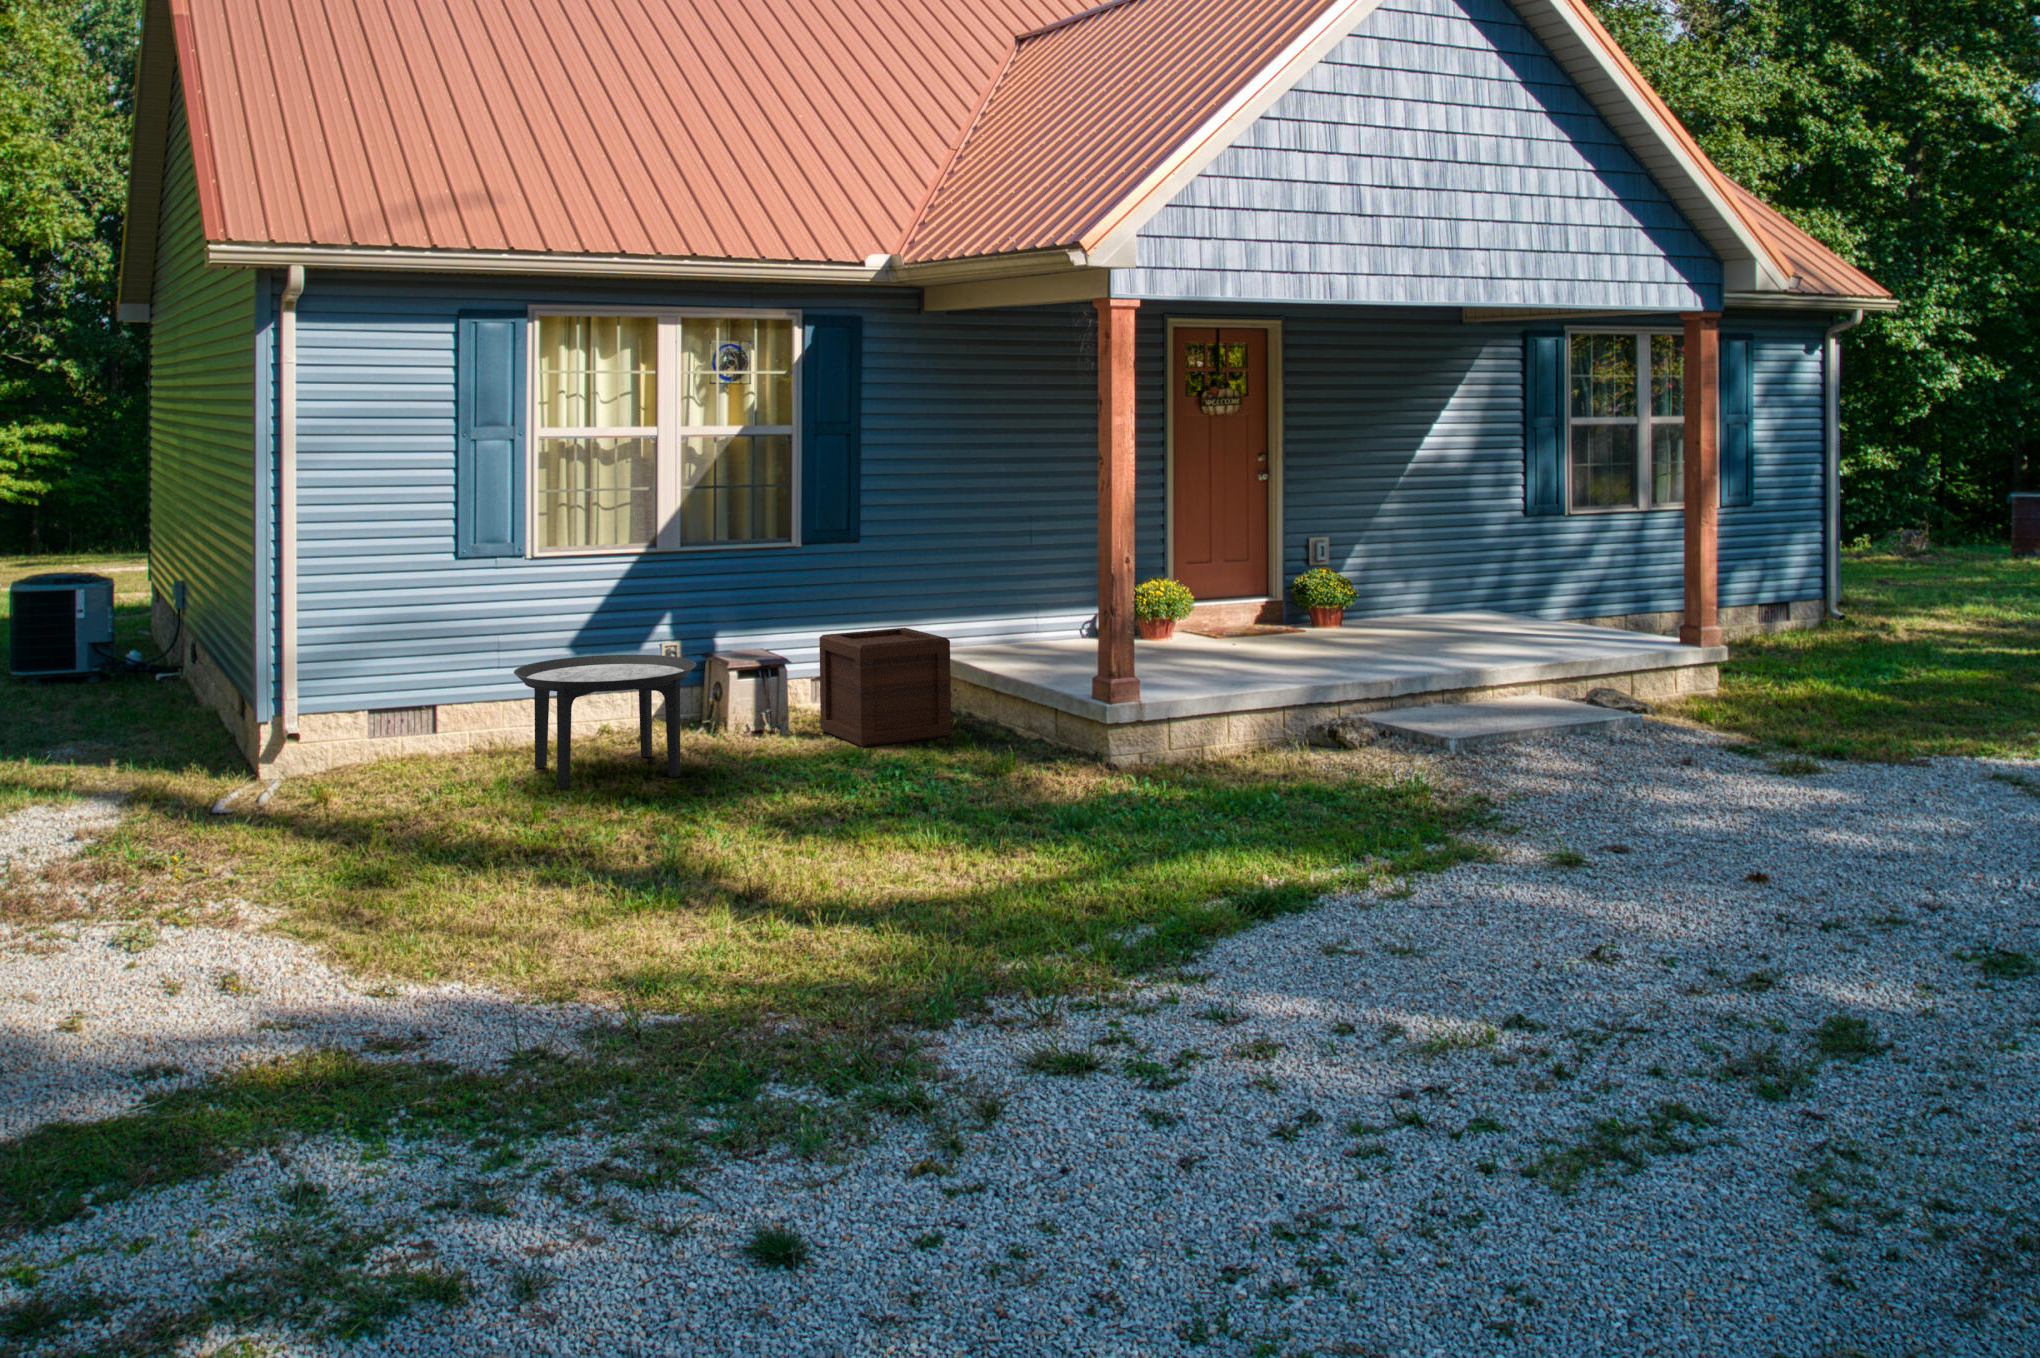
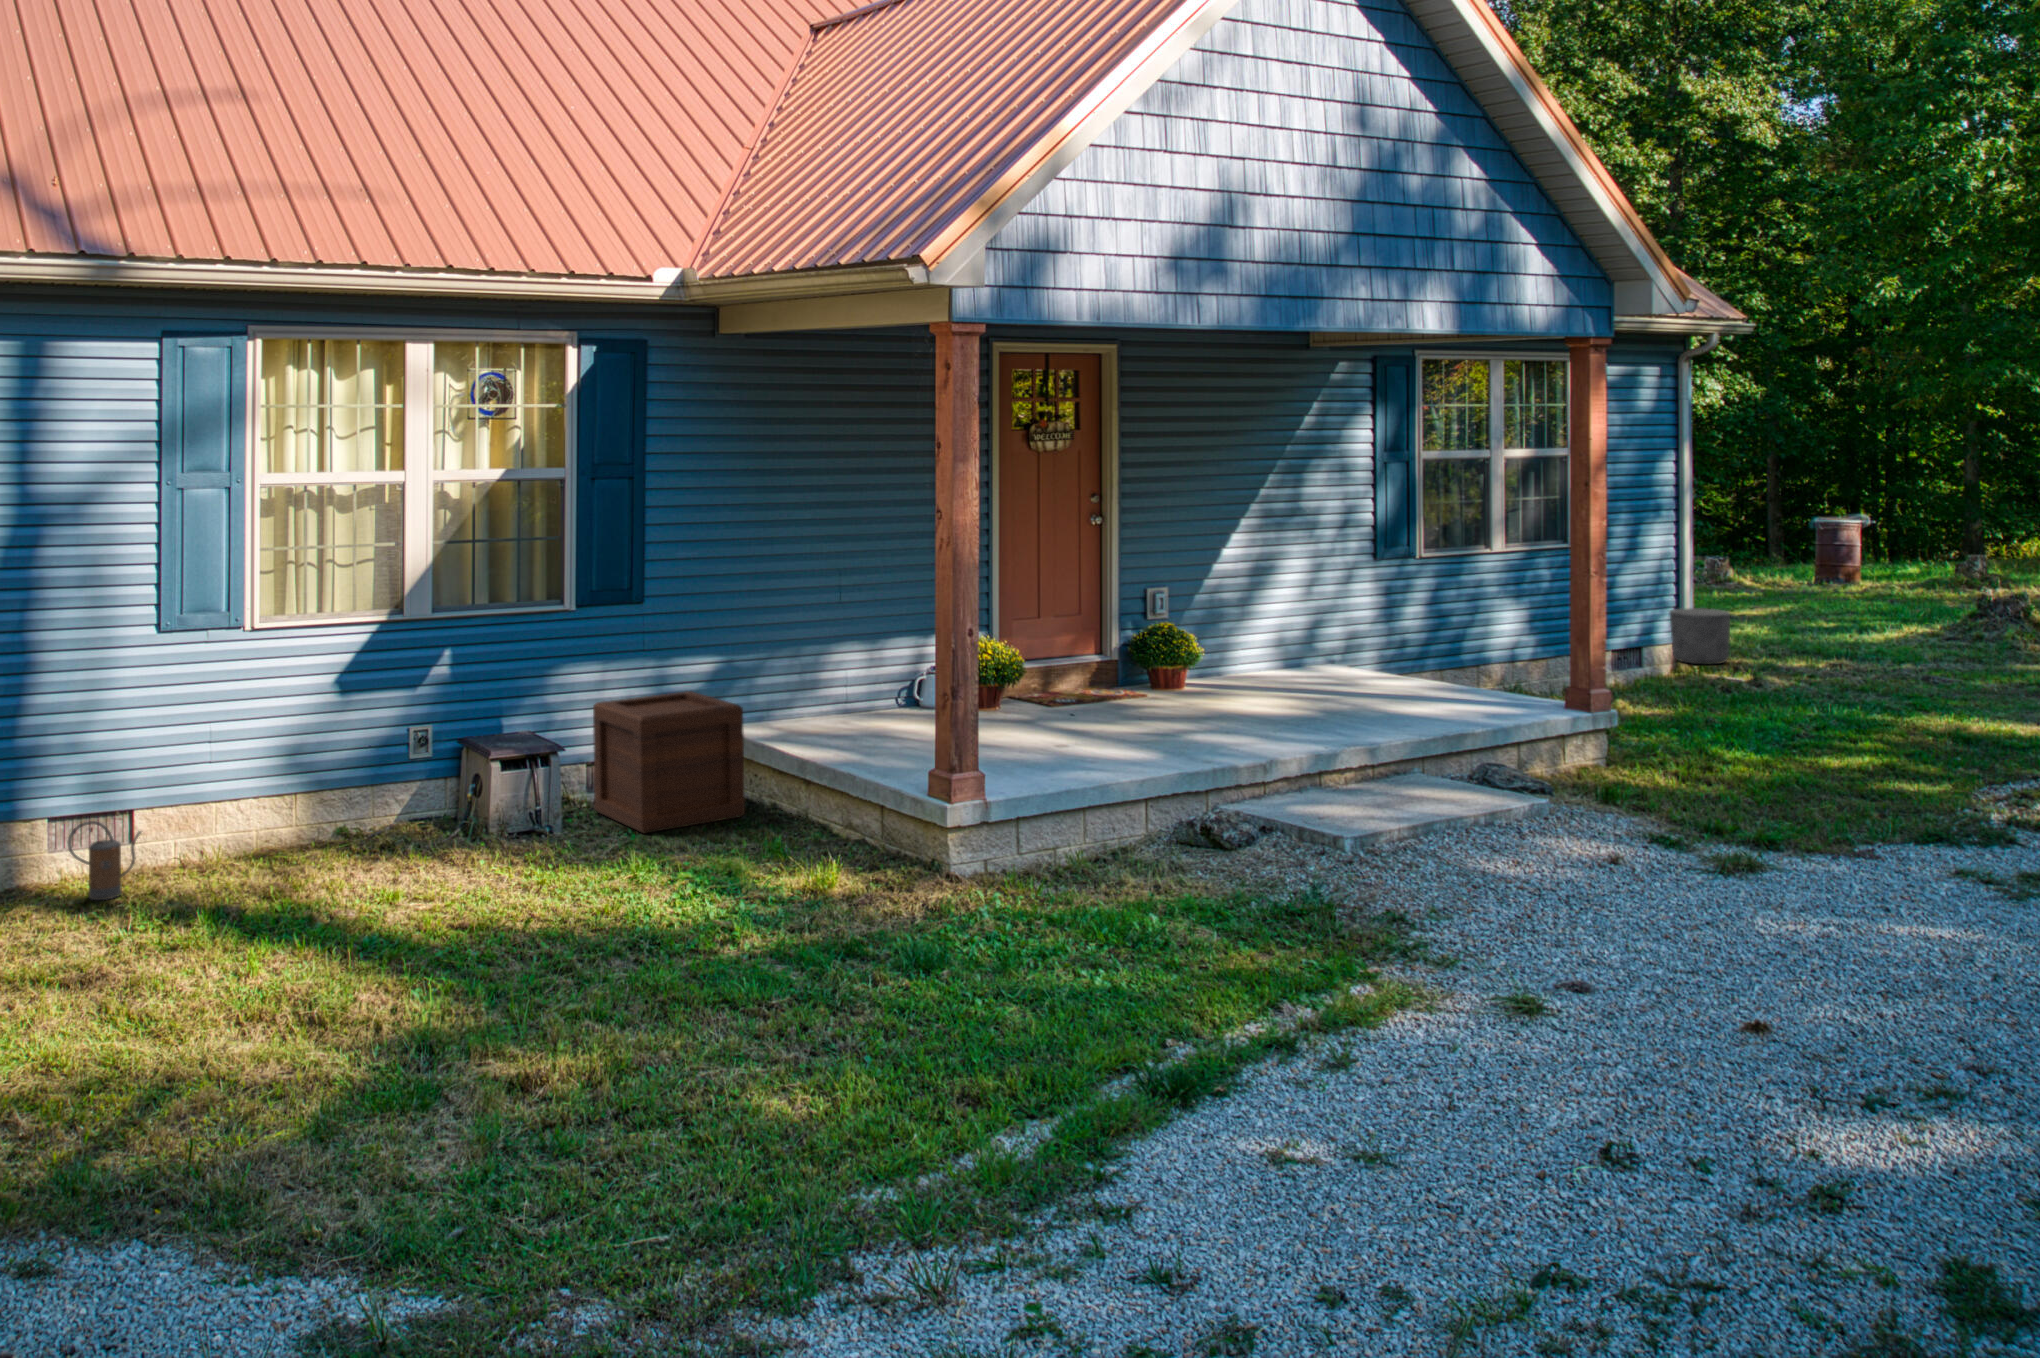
planter: none [1839,579,1898,631] -> present [1670,608,1730,664]
round table: present [514,654,697,789] -> none [229,733,449,902]
watering can: none [382,719,443,785] -> present [67,821,141,900]

